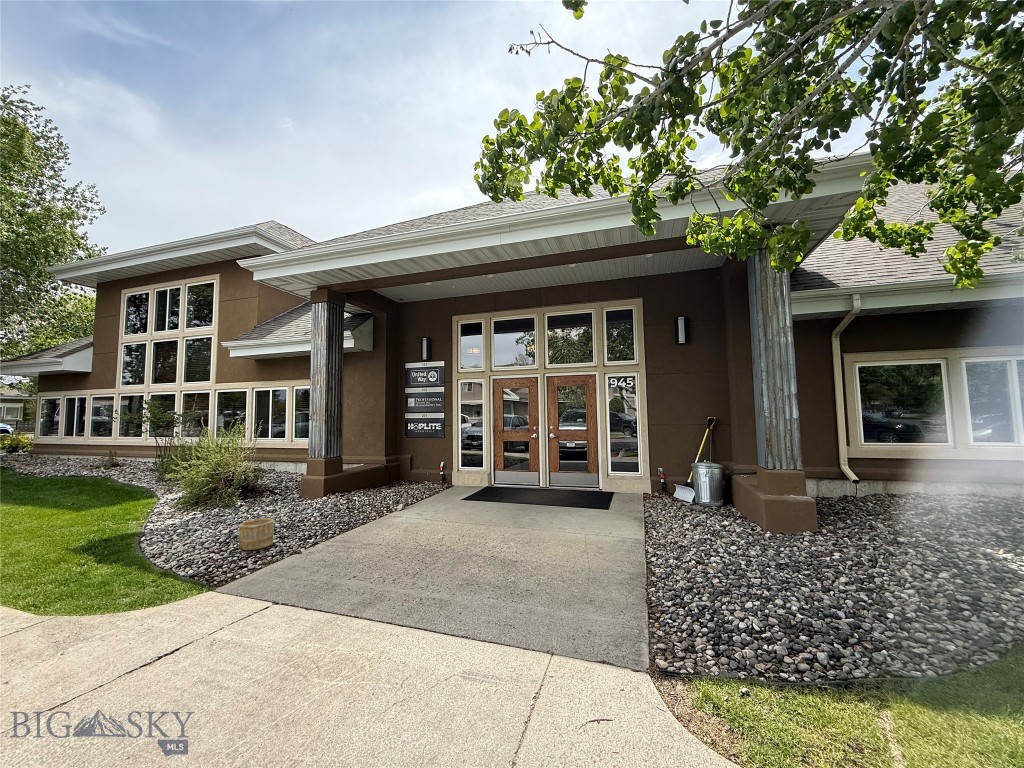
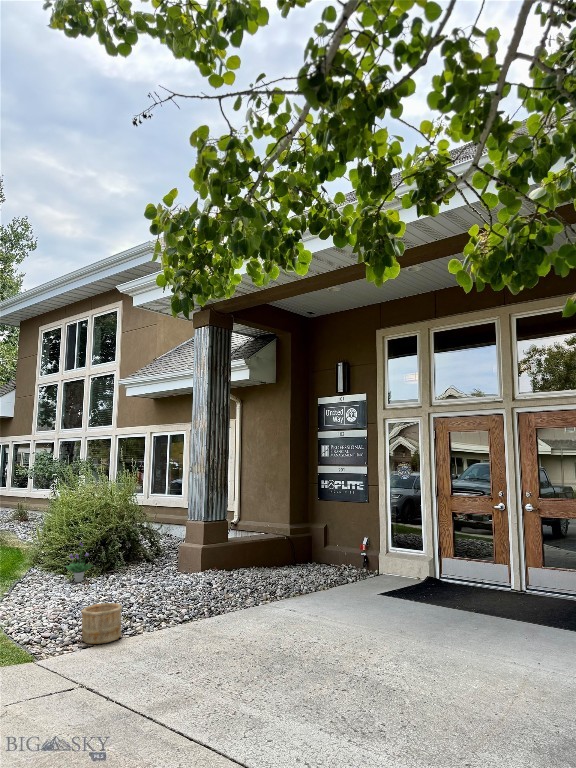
potted plant: none [193,477,221,511] -> present [66,542,94,582]

